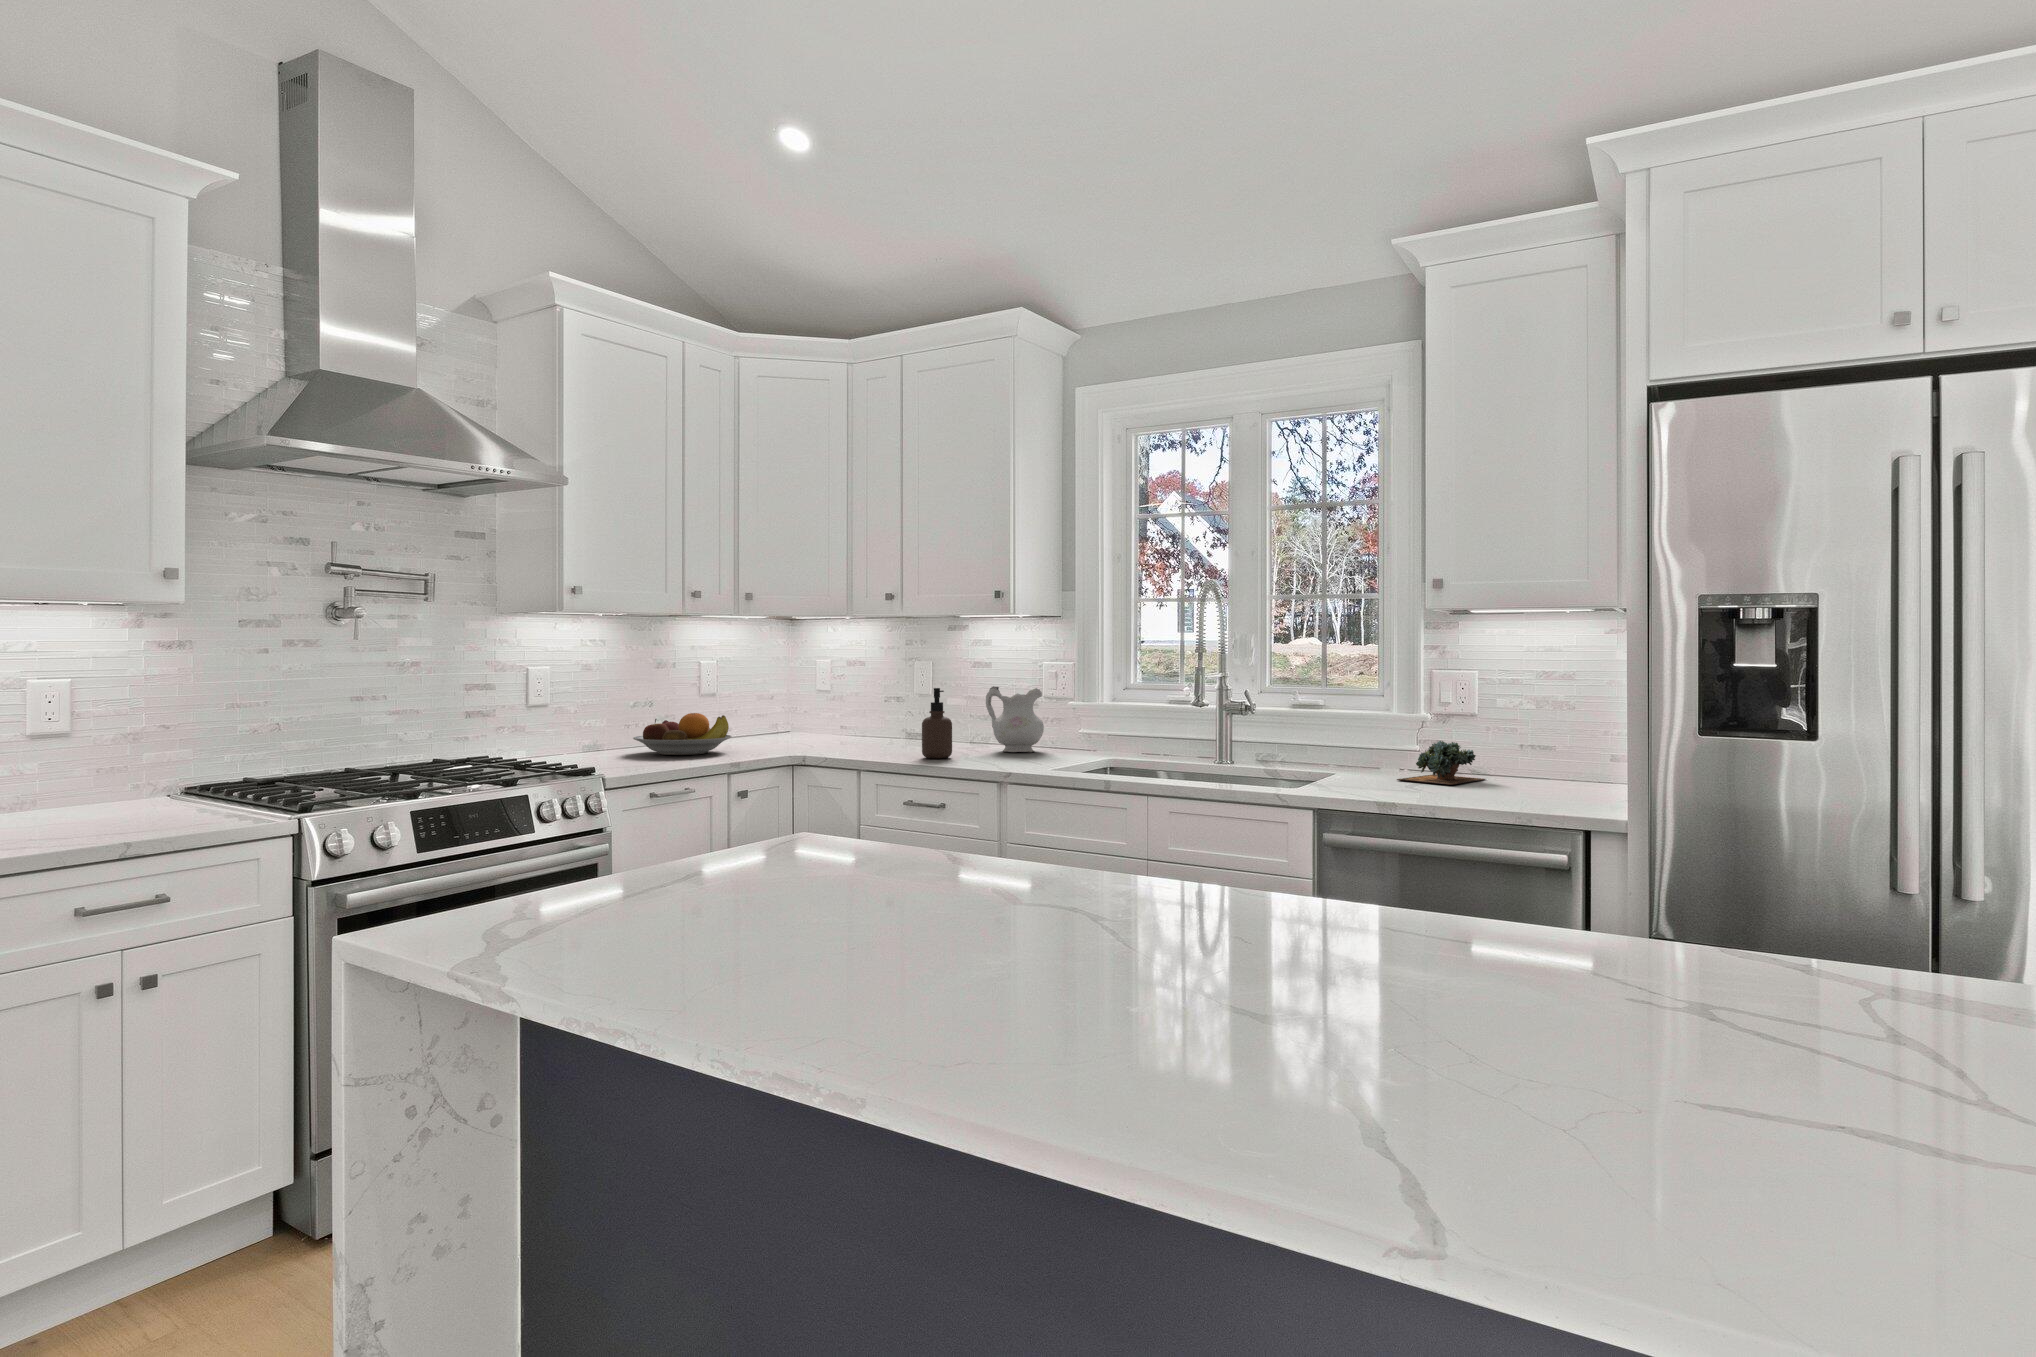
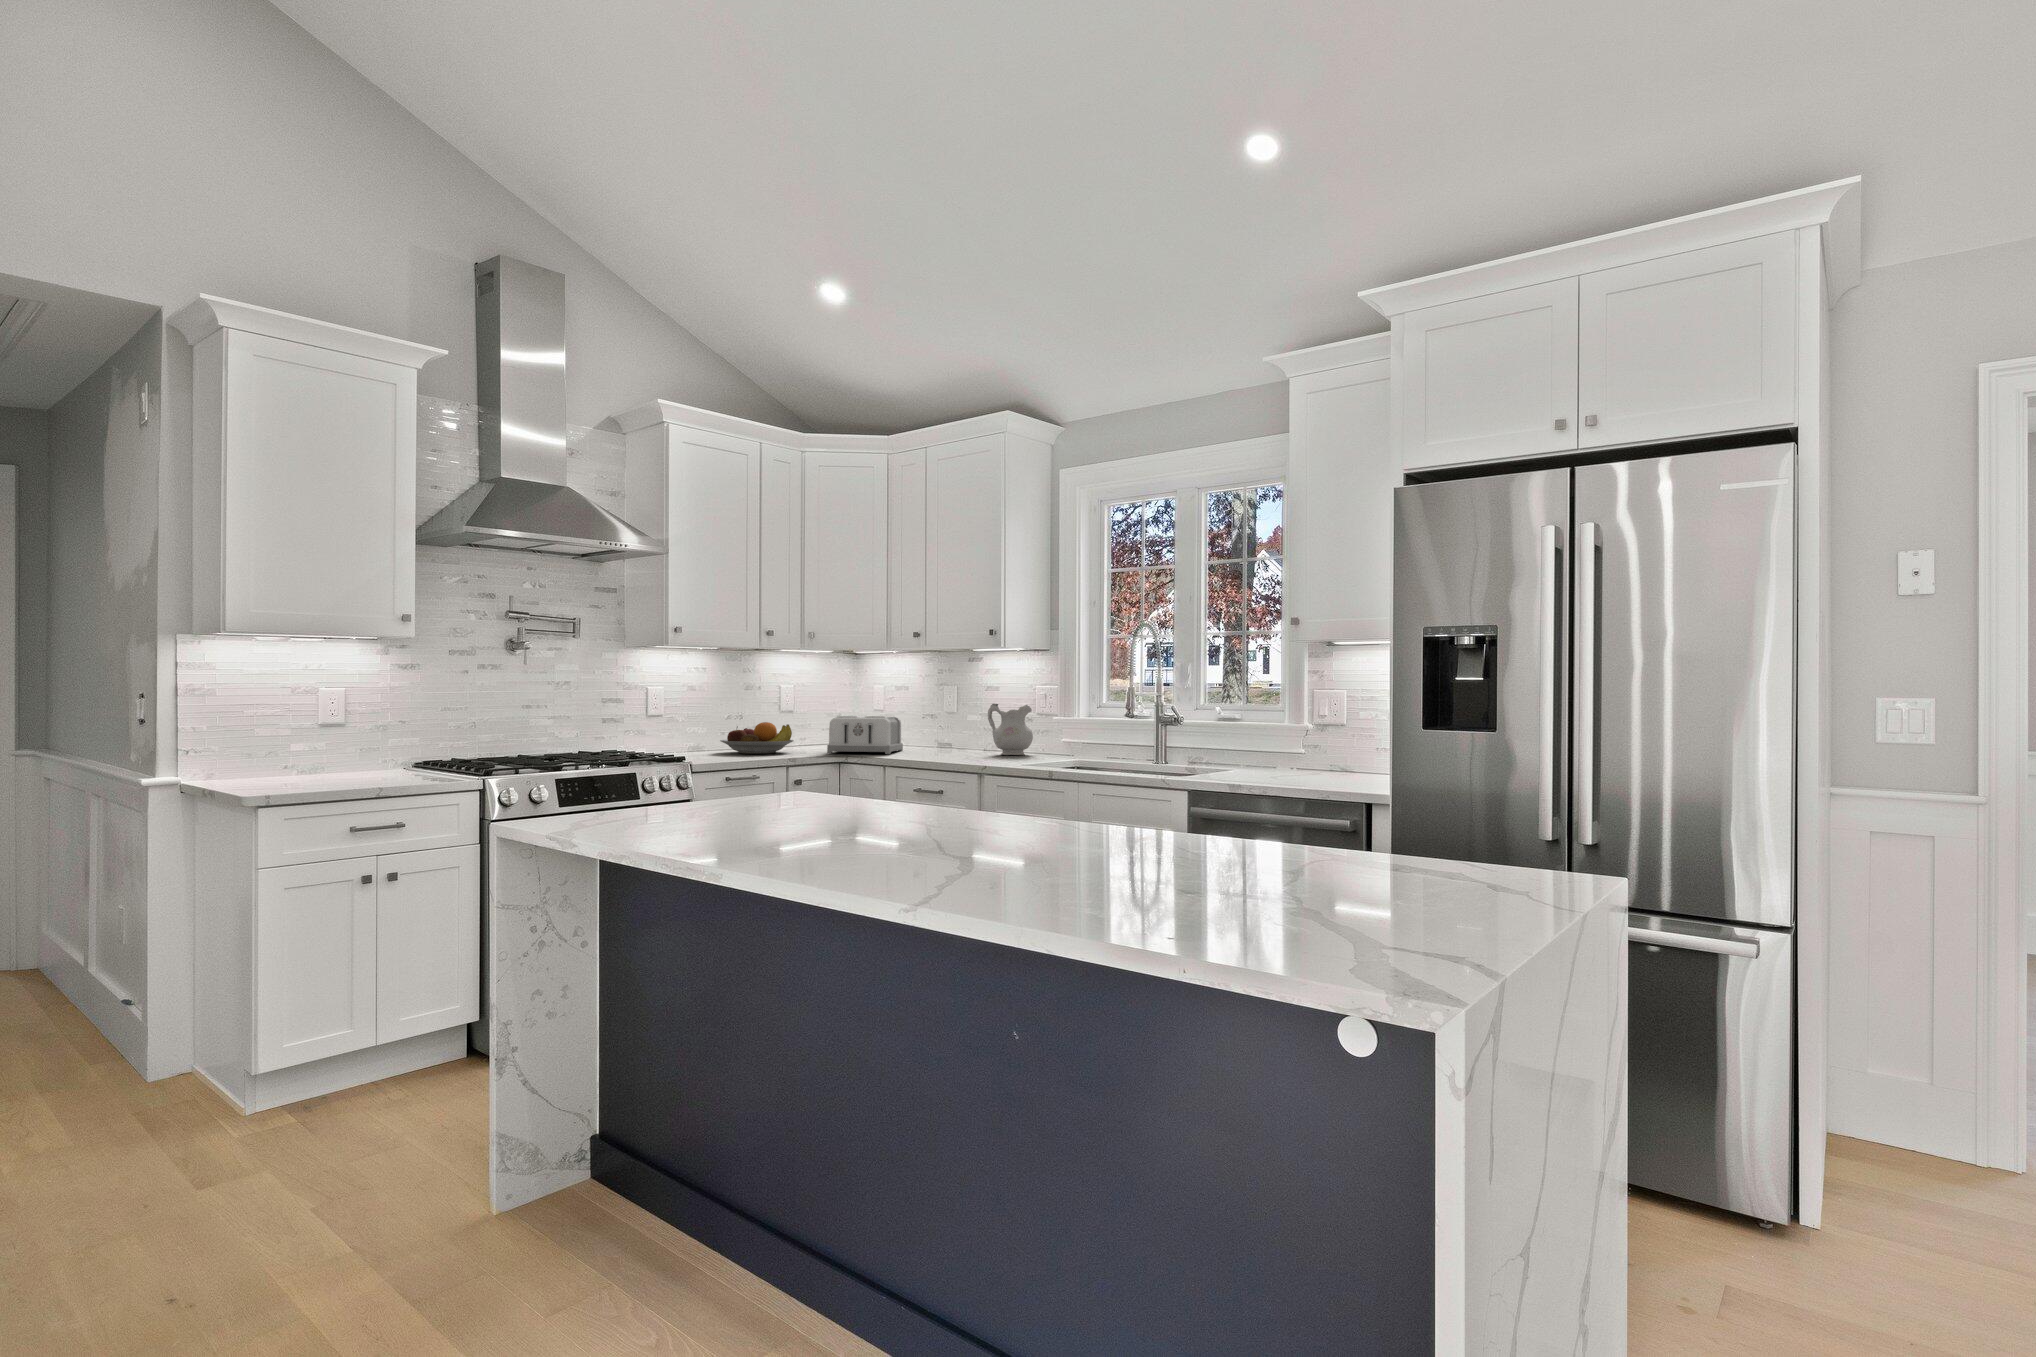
soap dispenser: present [922,688,952,758] -> none [932,704,956,758]
toaster: none [778,702,870,753] -> present [827,715,903,754]
succulent plant: present [1397,741,1485,785] -> none [1274,743,1347,776]

